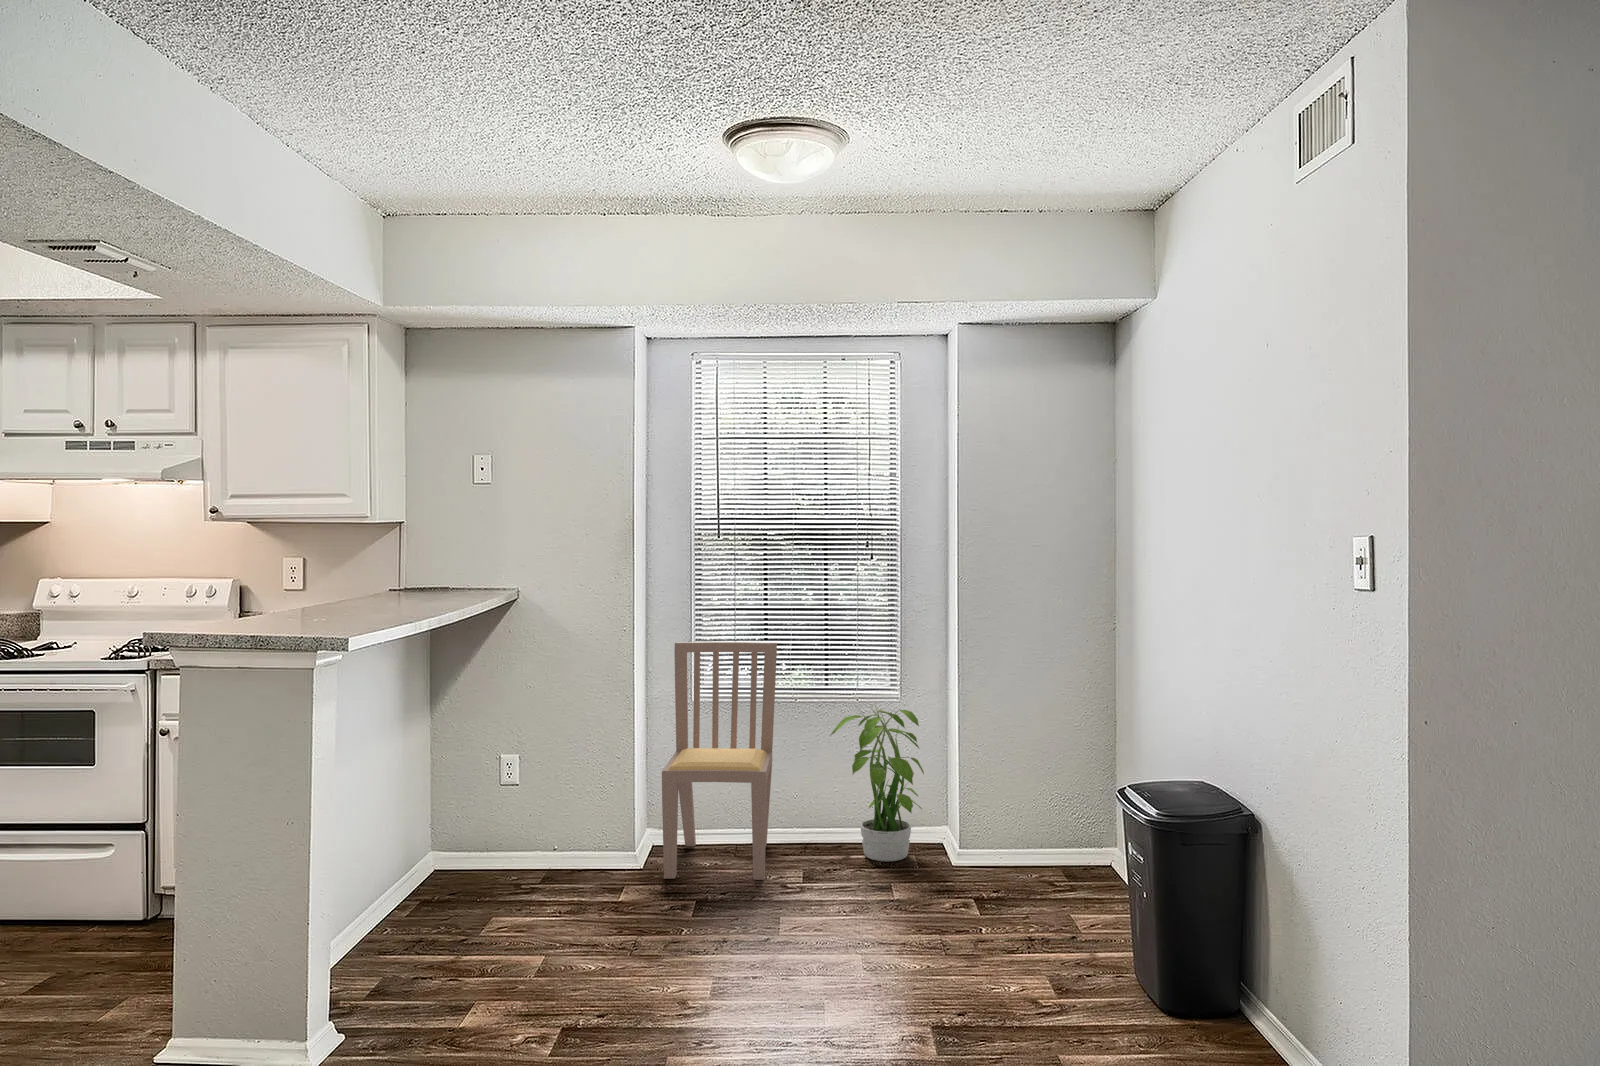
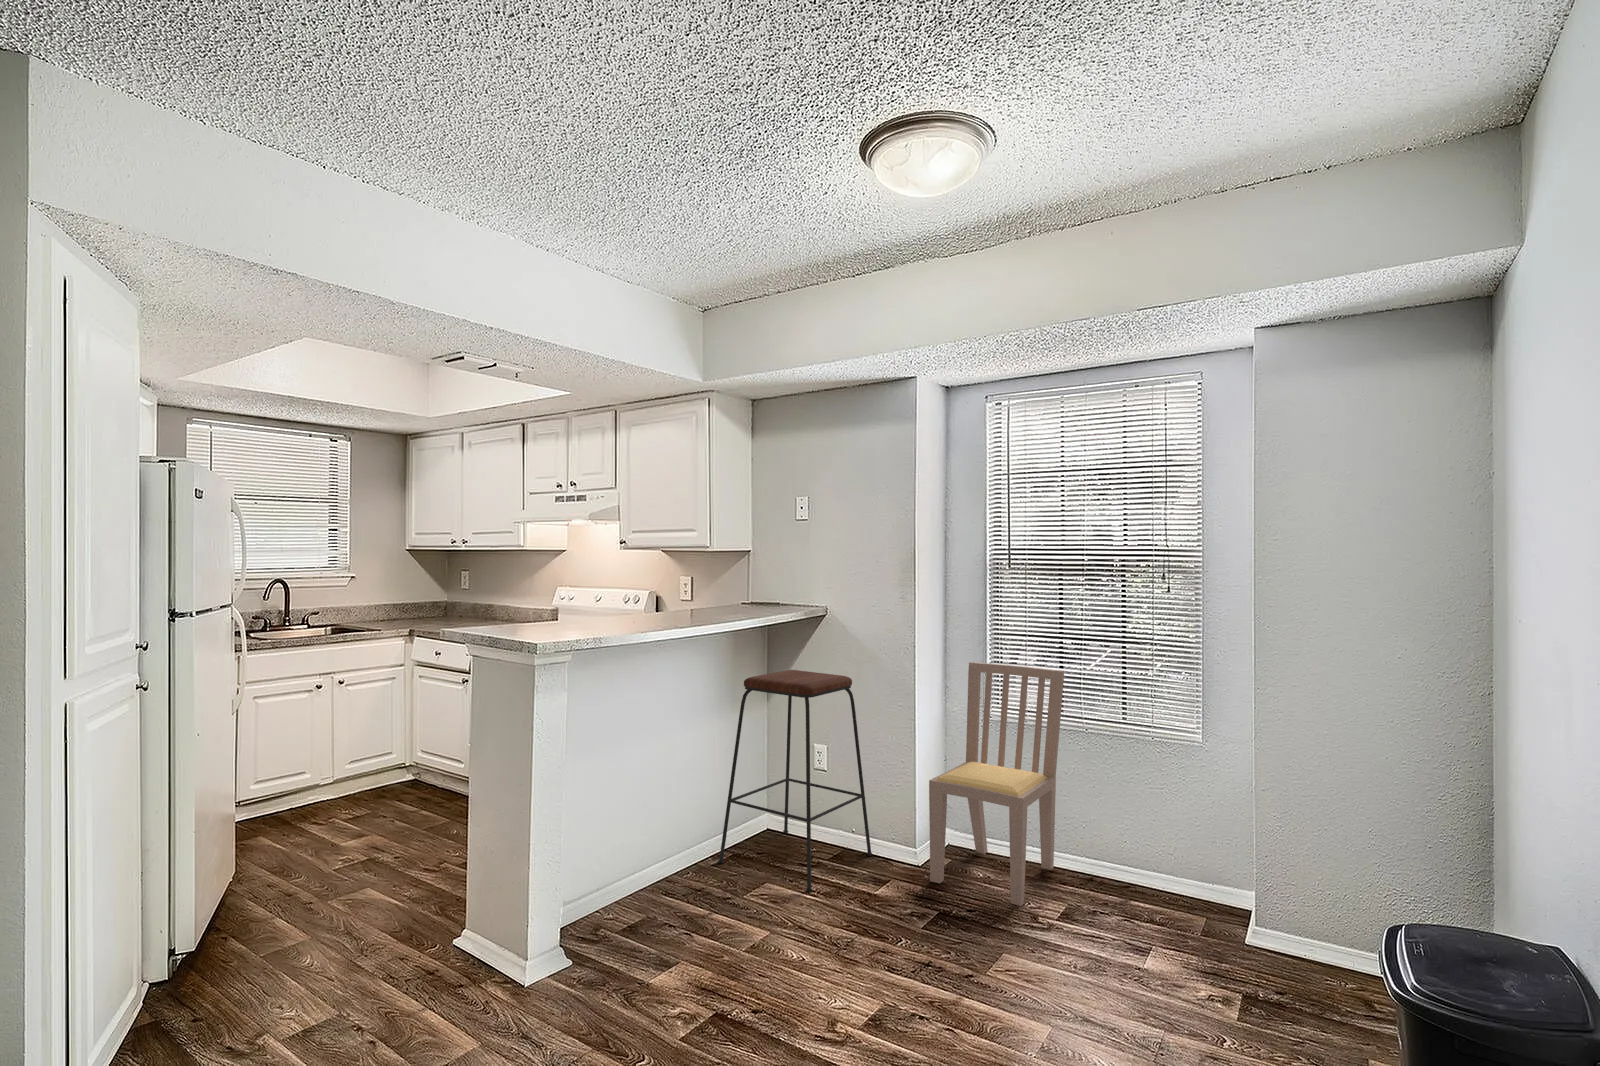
bar stool: none [411,669,583,914] -> present [718,670,872,892]
potted plant: present [830,706,924,862] -> none [1109,745,1219,920]

